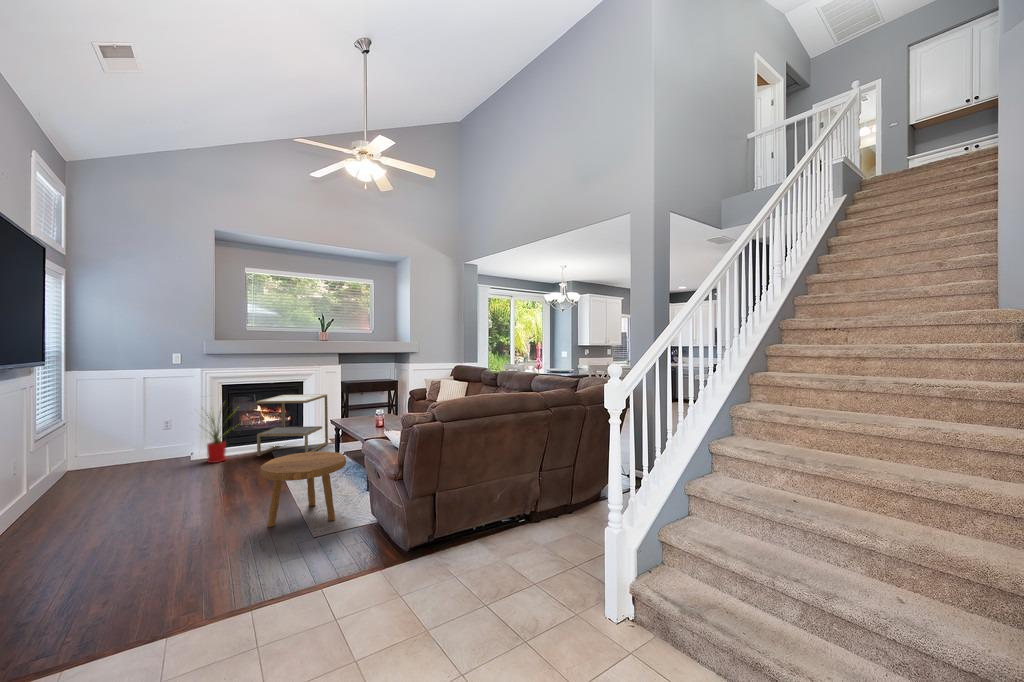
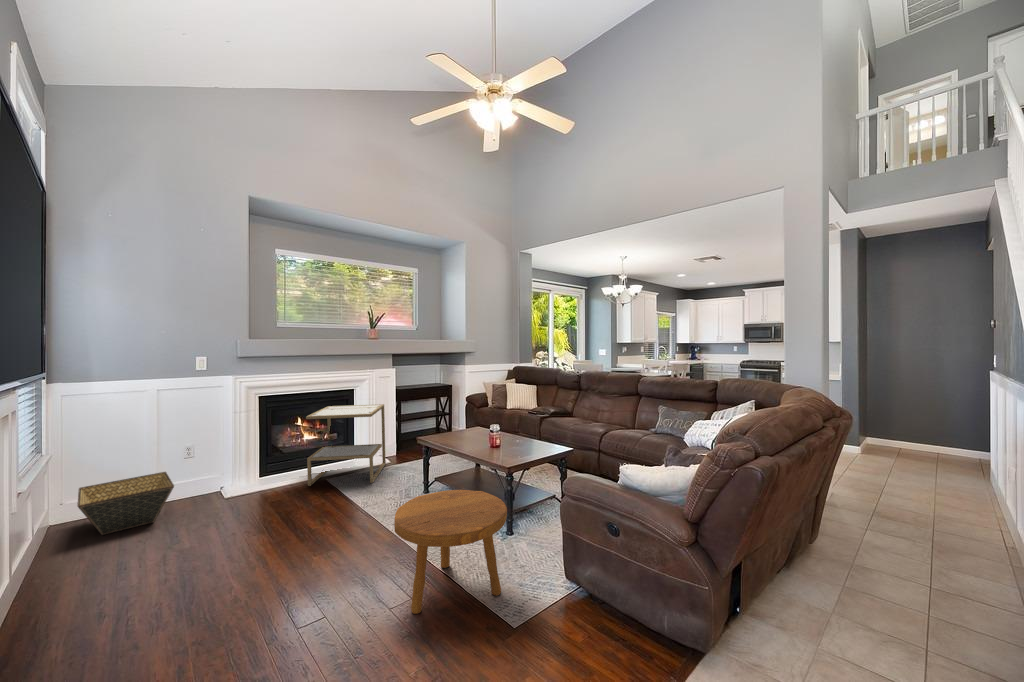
house plant: present [207,411,228,463] -> none [223,417,292,500]
basket: none [80,439,149,479] -> present [77,472,174,535]

